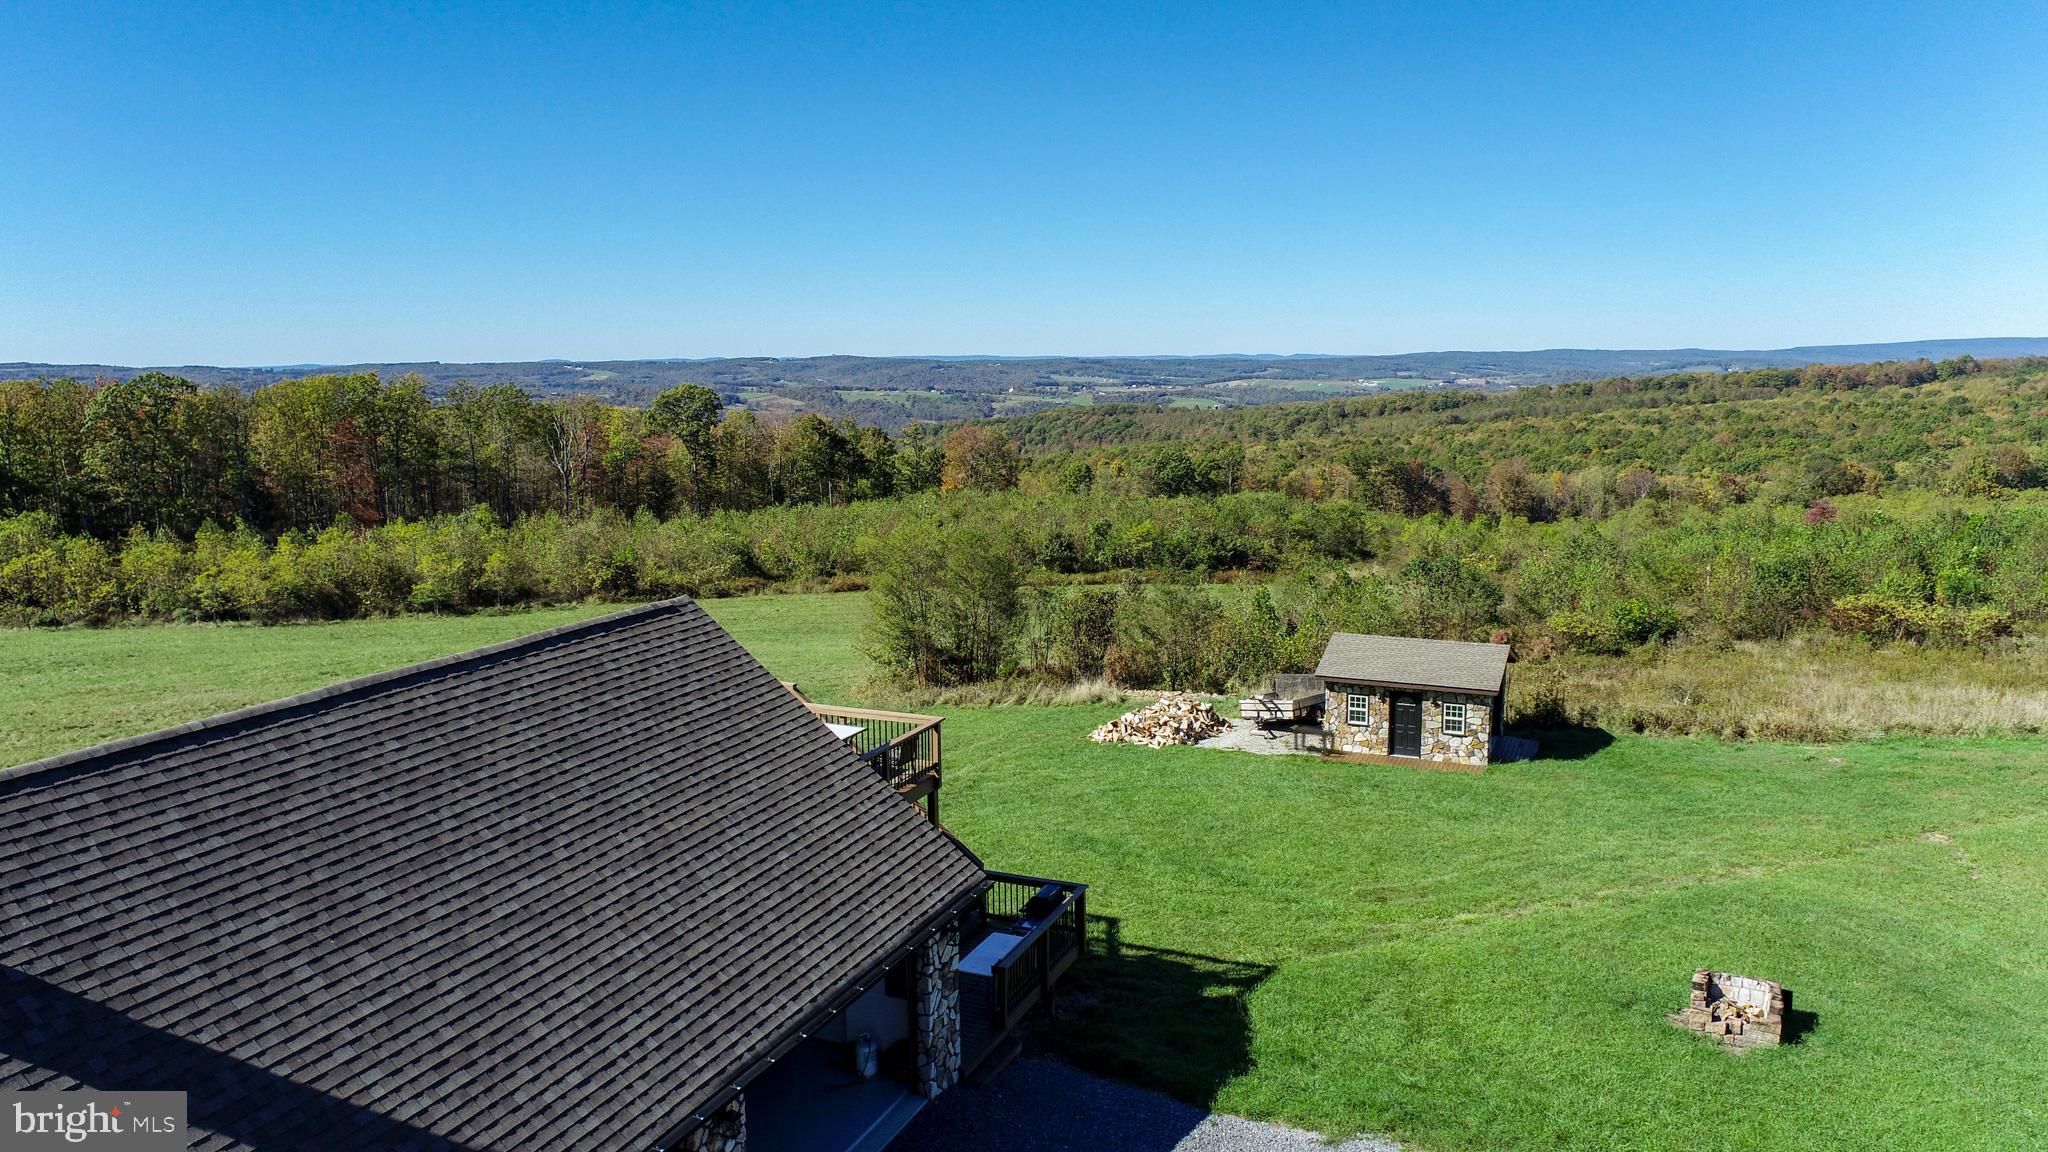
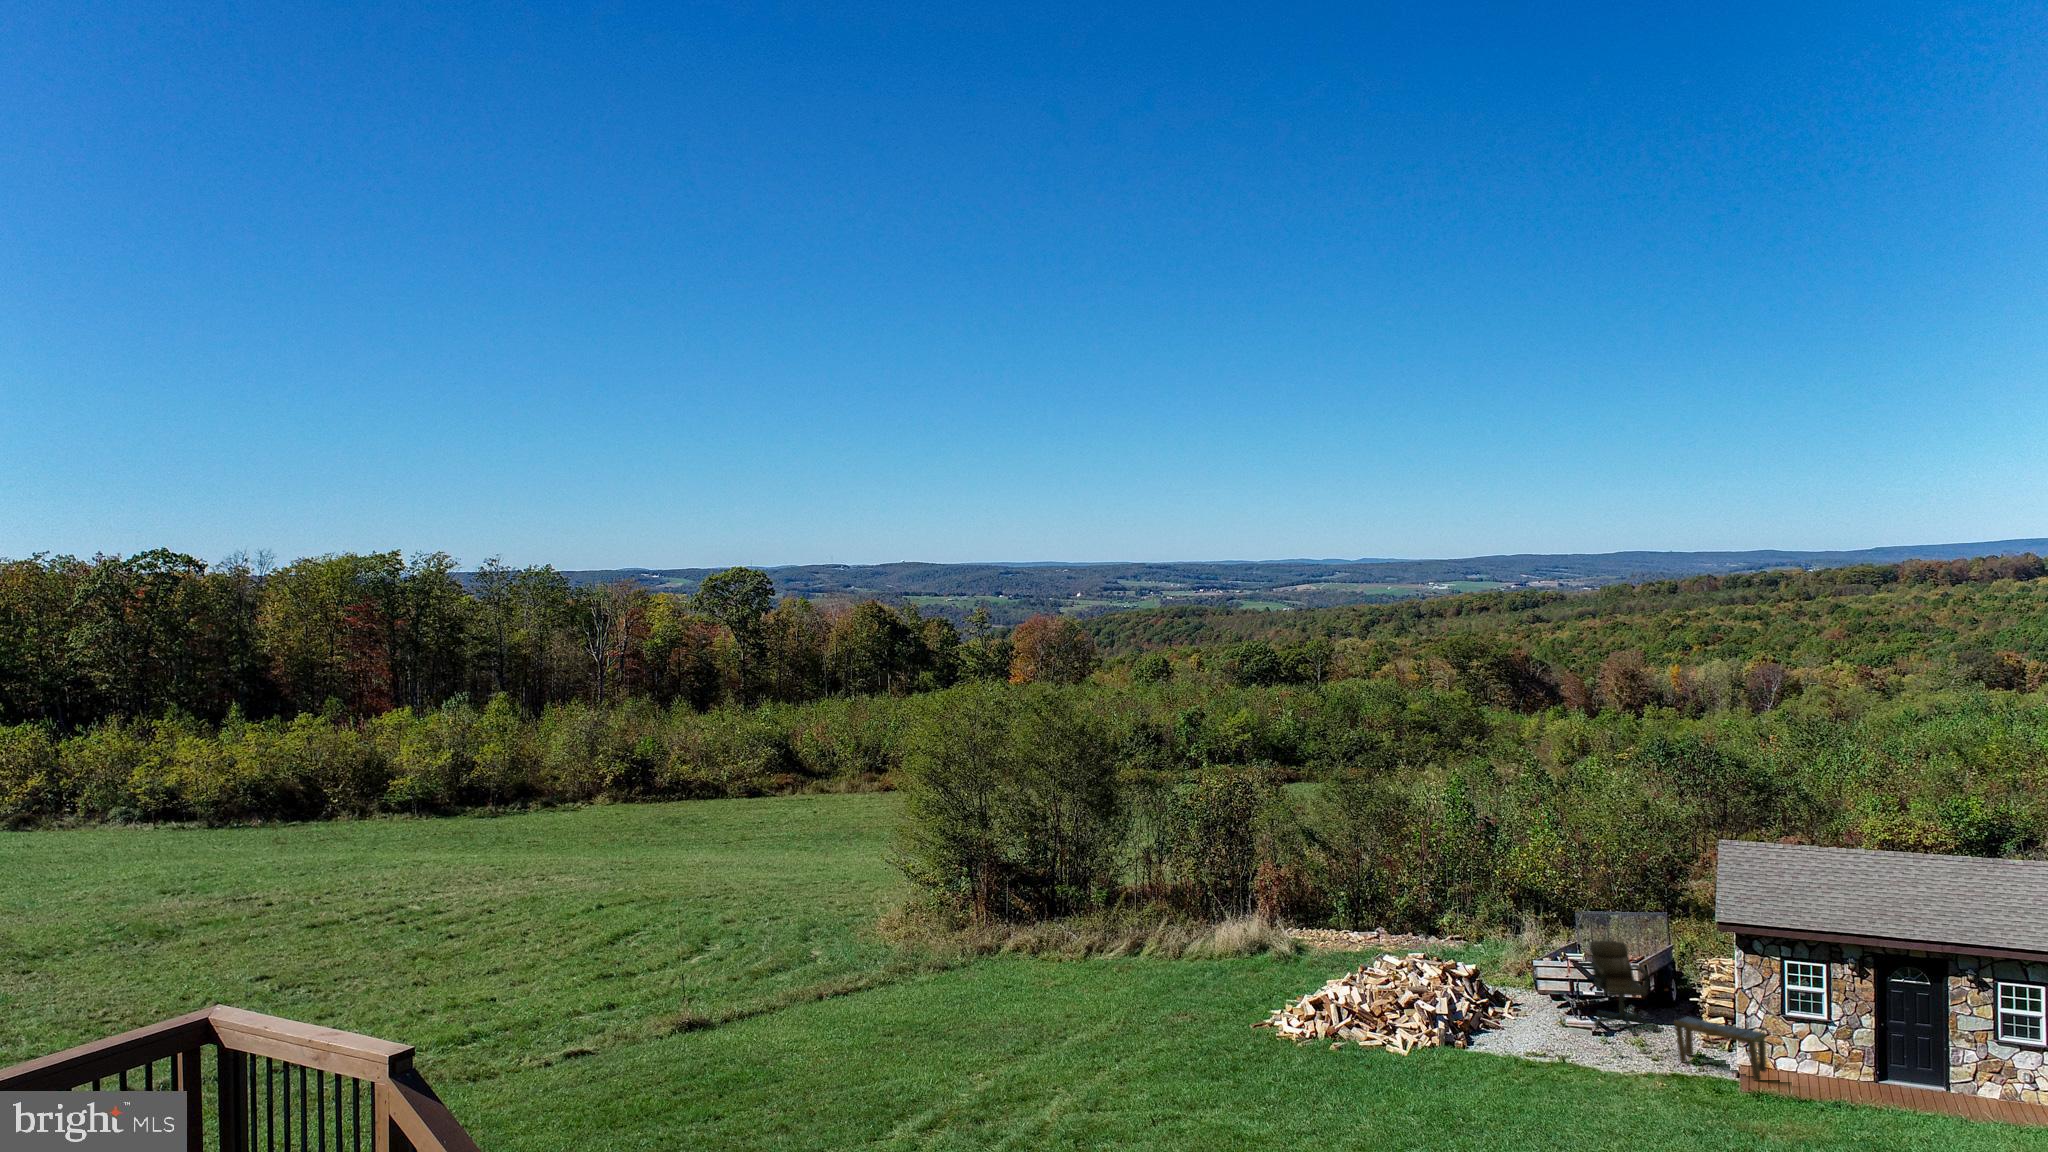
chair: none [1266,688,1300,739] -> present [1590,940,1659,1036]

